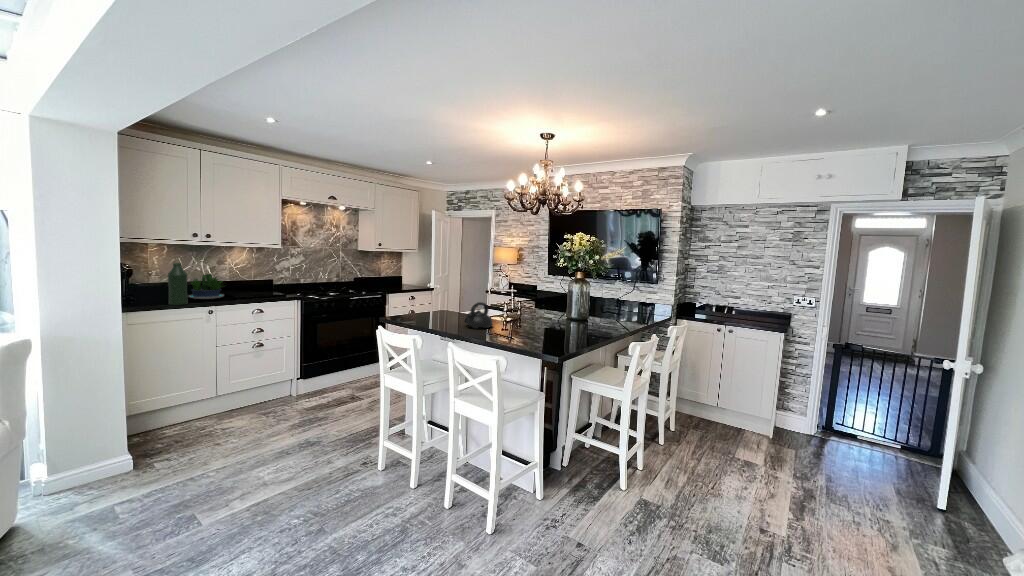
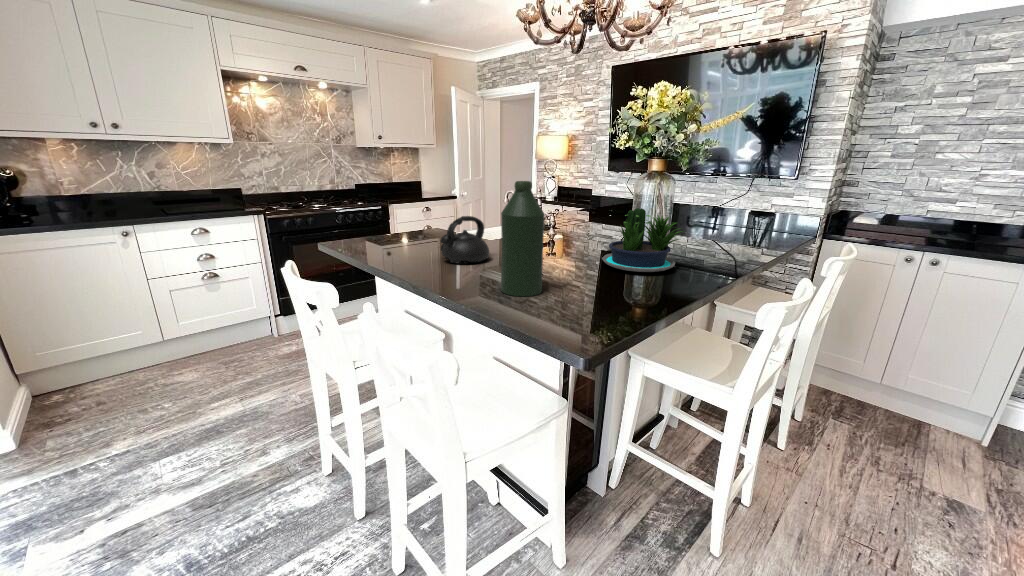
bottle: present [168,263,188,305] -> present [501,181,544,296]
potted plant: present [188,274,224,299] -> present [602,208,683,272]

